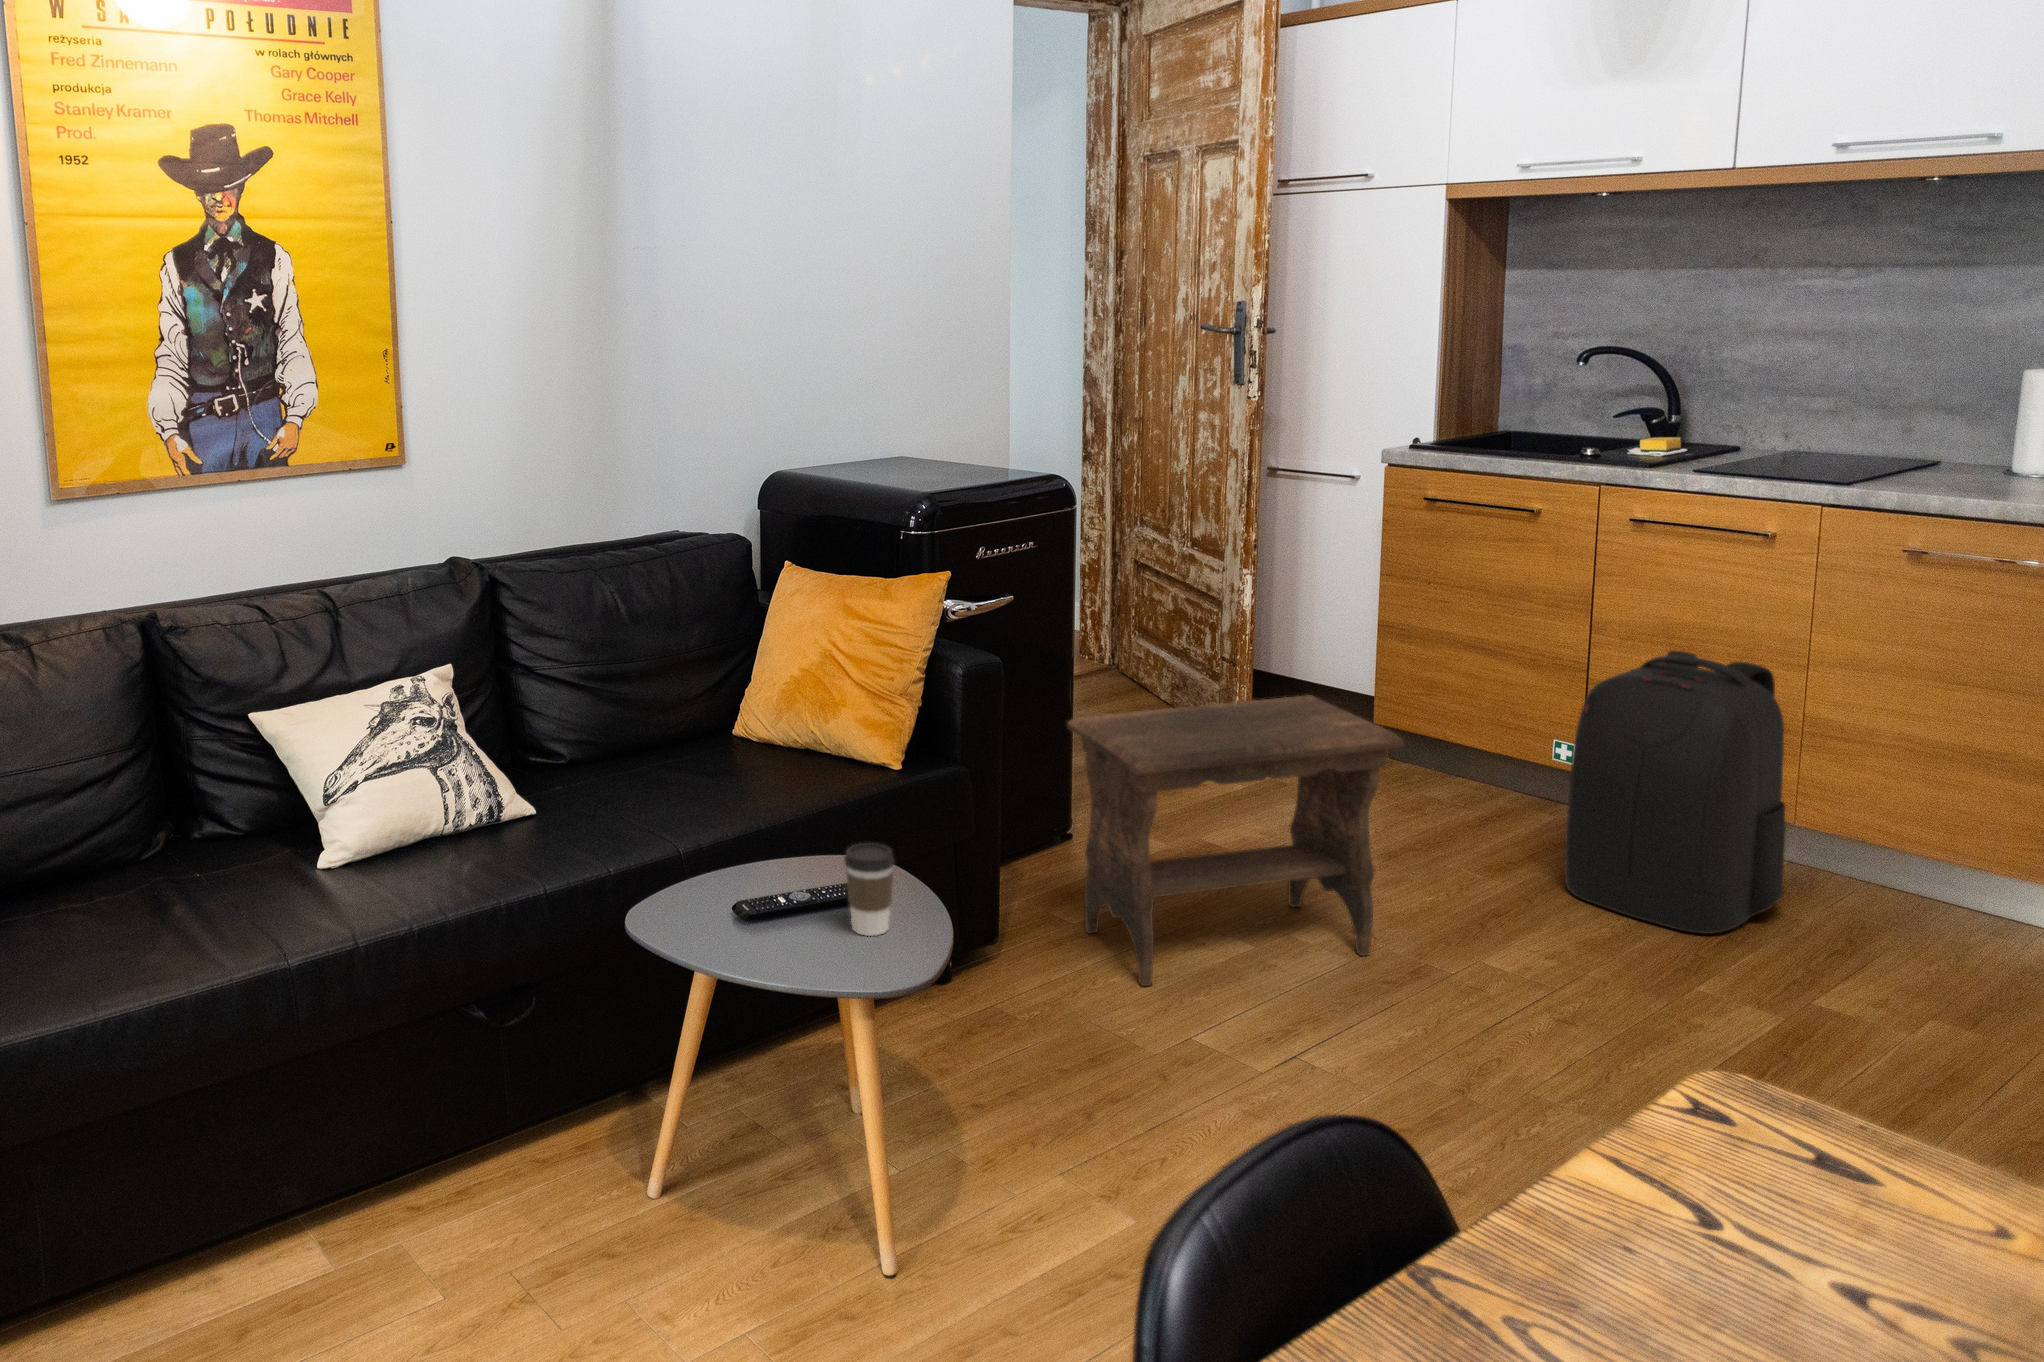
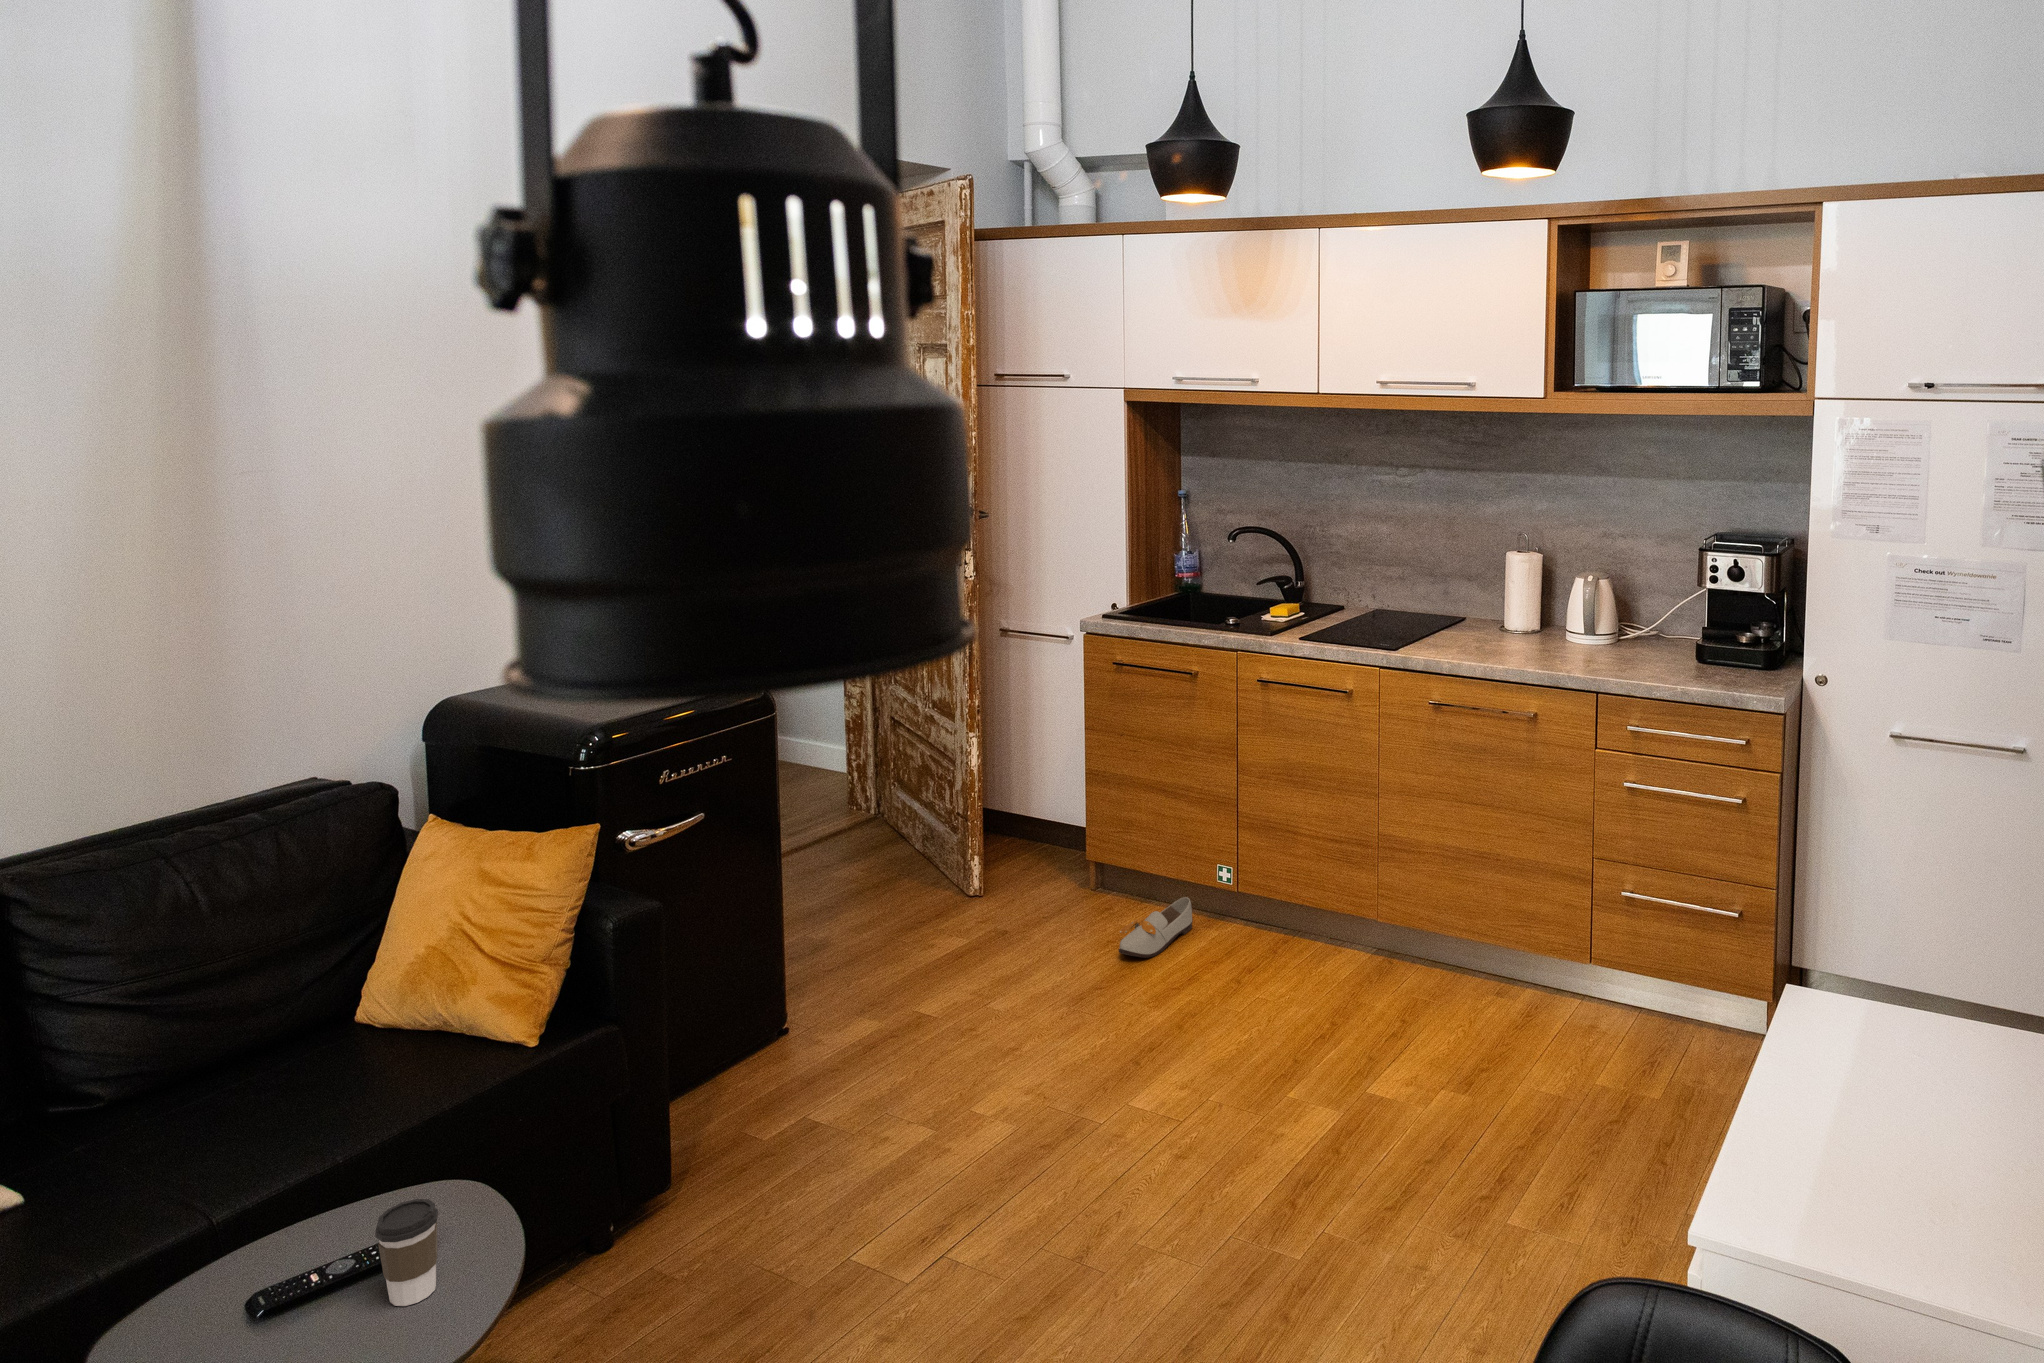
backpack: present [1565,651,1786,934] -> none [1209,793,1365,1035]
footstool: present [1067,695,1404,986] -> none [742,880,1050,1203]
shoe: none [1426,773,1515,830] -> present [1118,897,1192,958]

